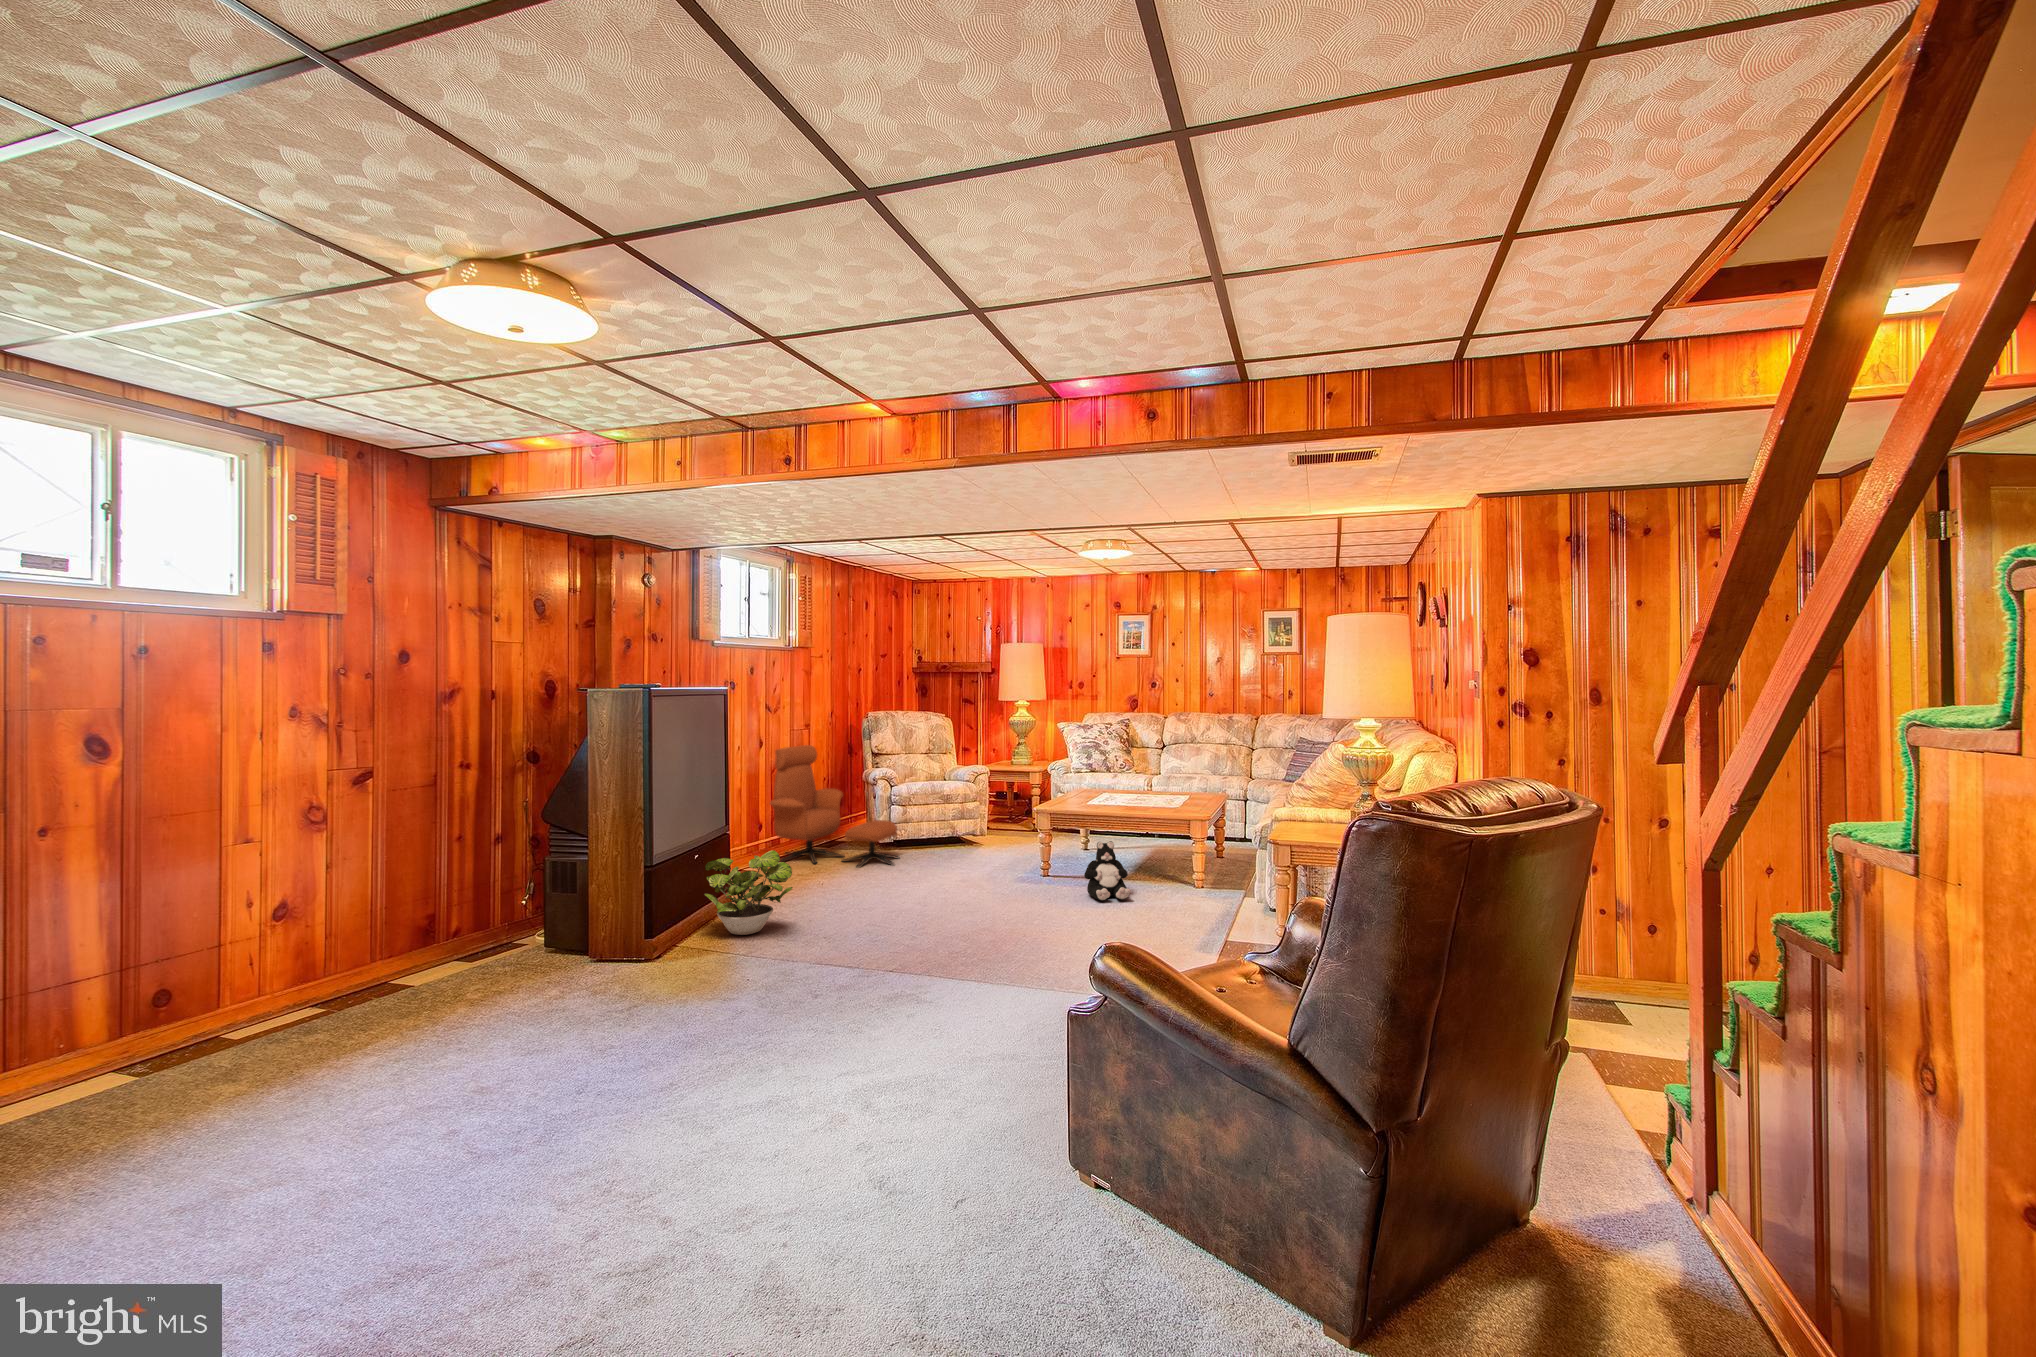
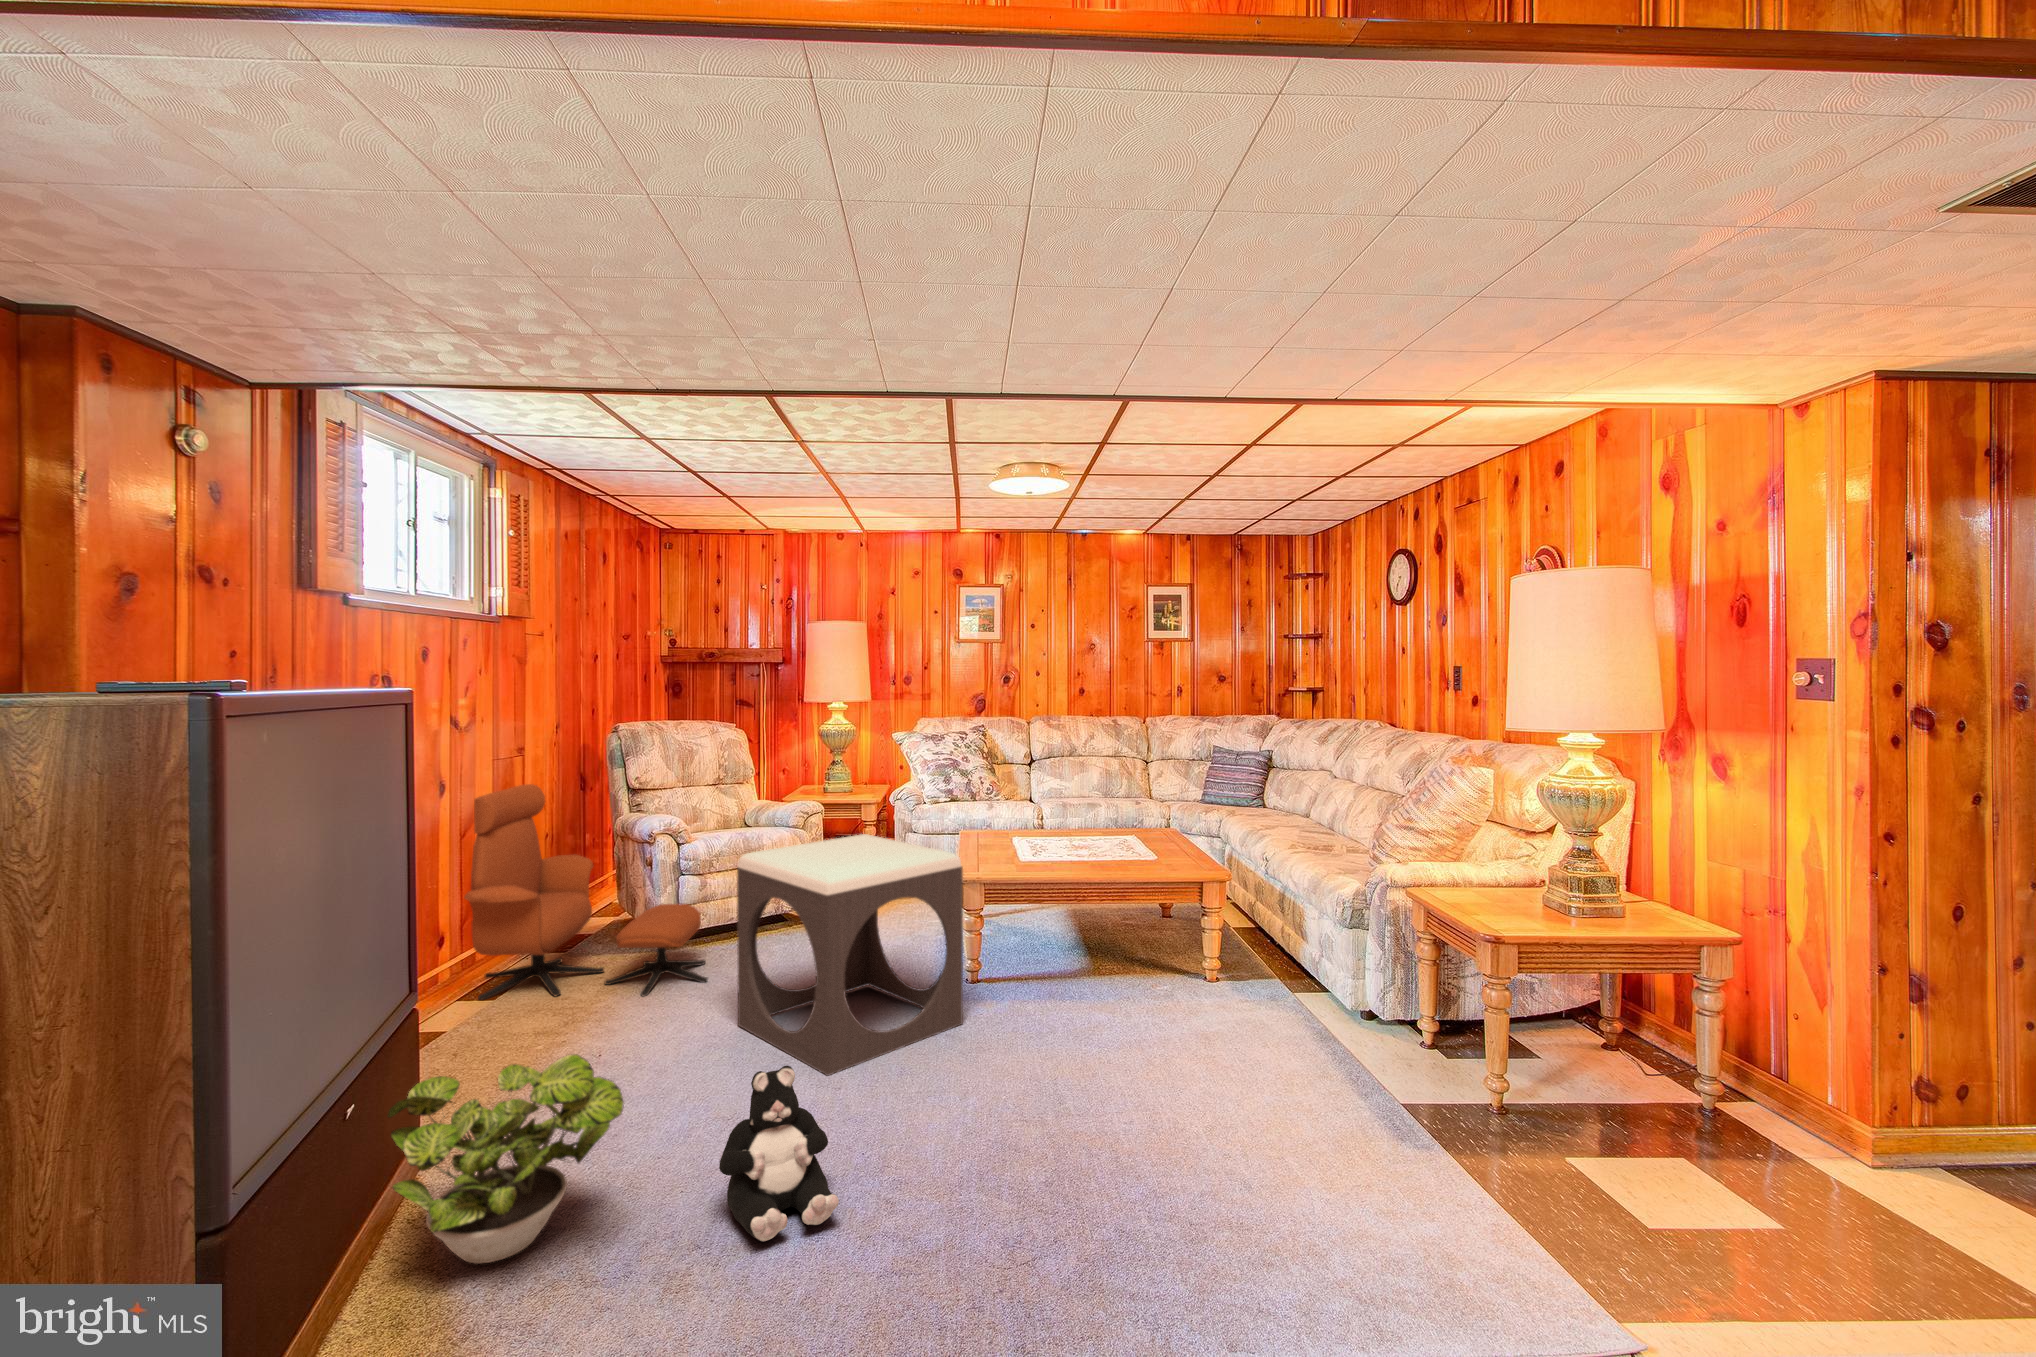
footstool: none [894,779,1015,903] -> present [737,834,963,1076]
plush toy: present [1084,841,1130,900] -> present [719,1066,839,1241]

